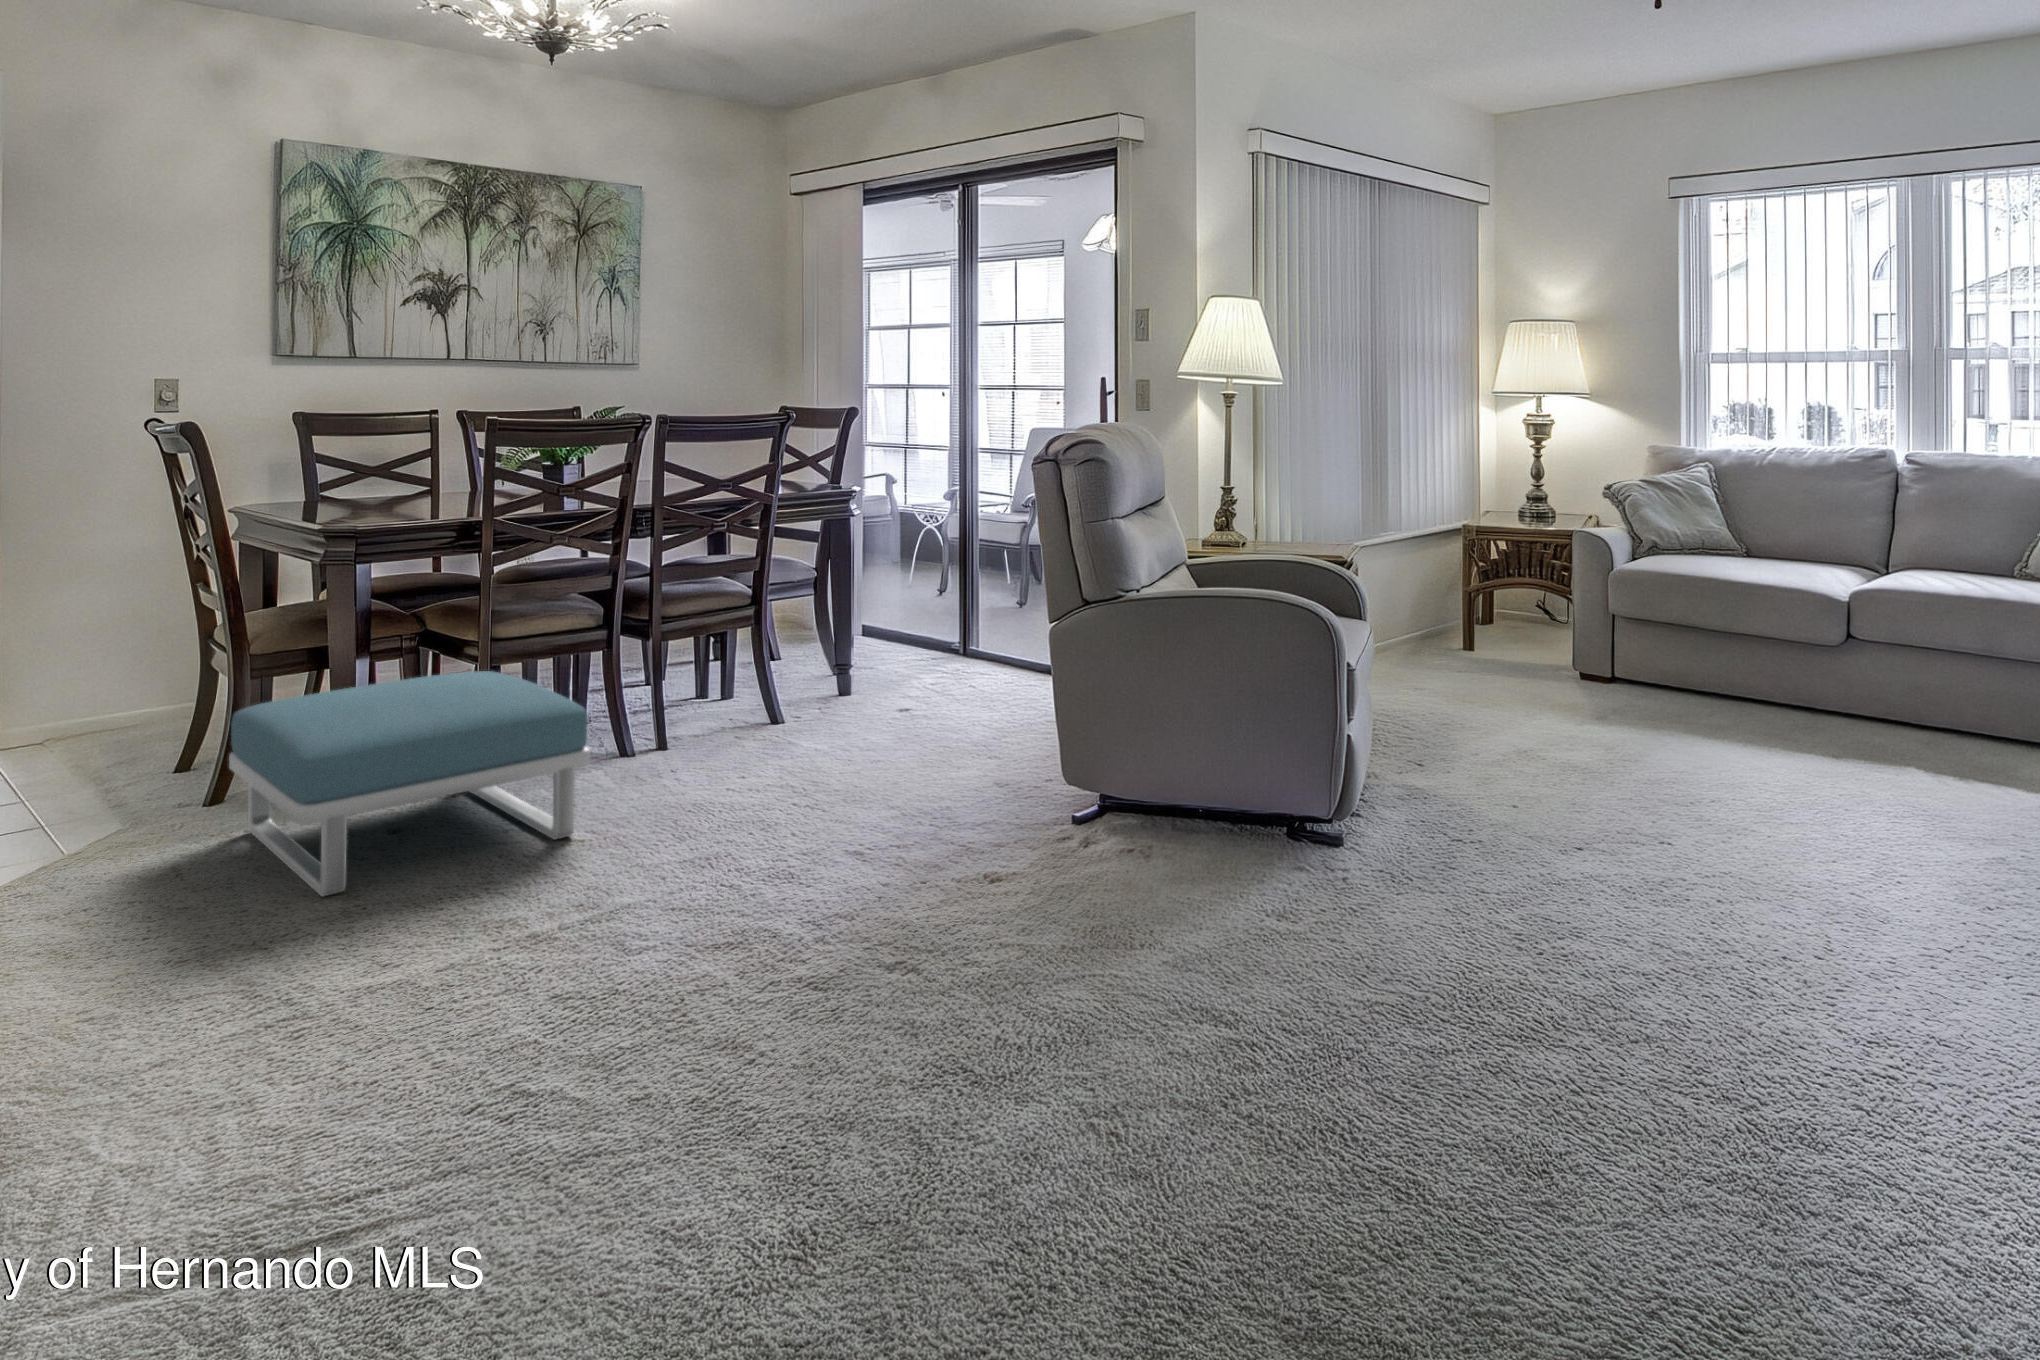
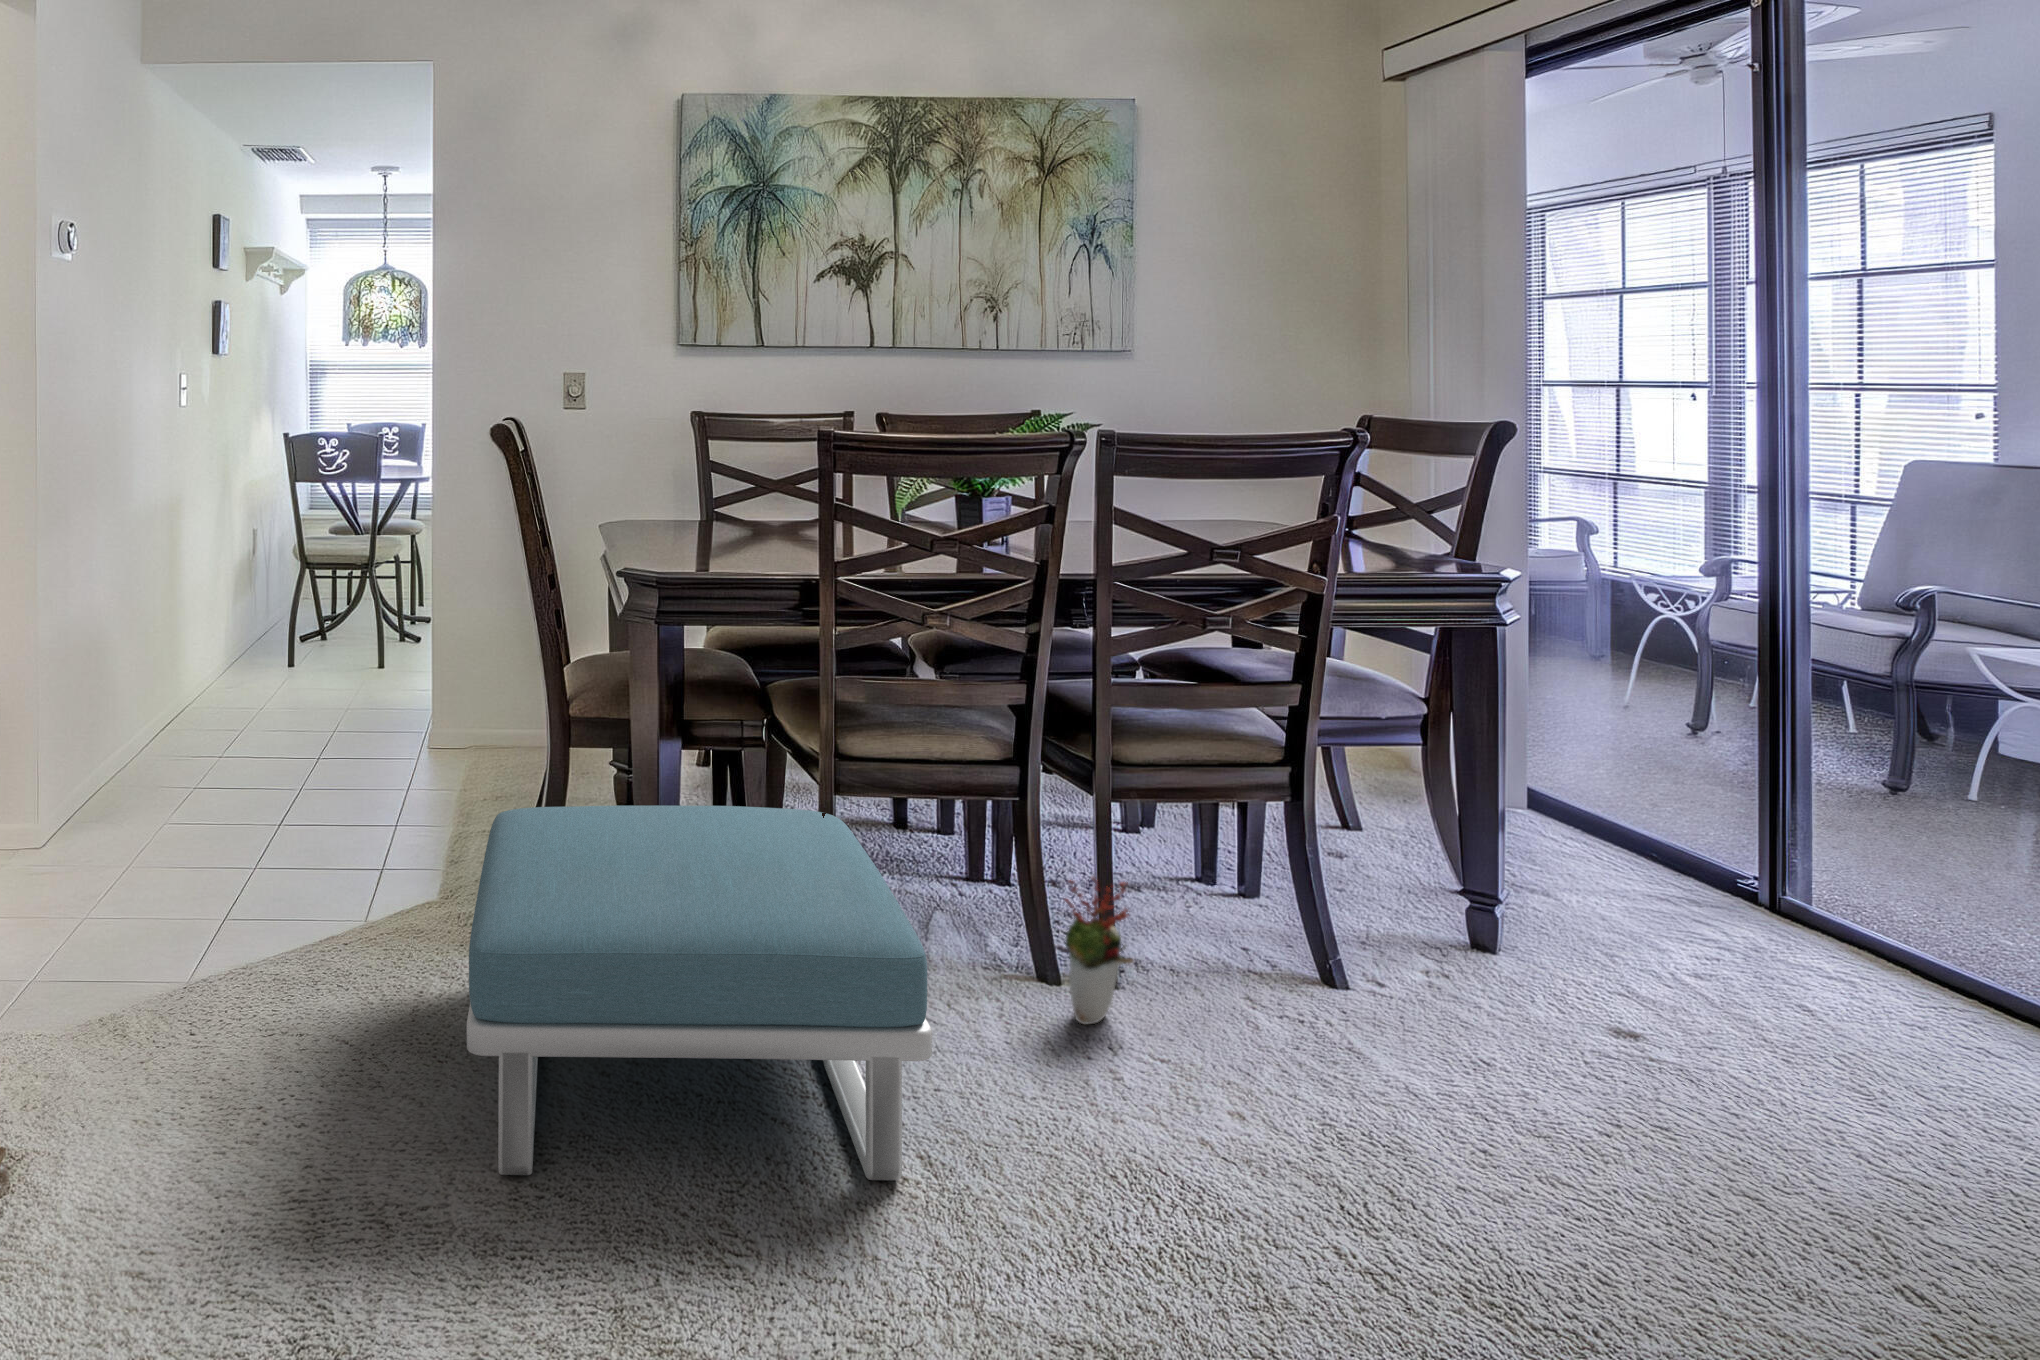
decorative plant: none [636,676,677,764] -> present [1065,876,1133,1024]

